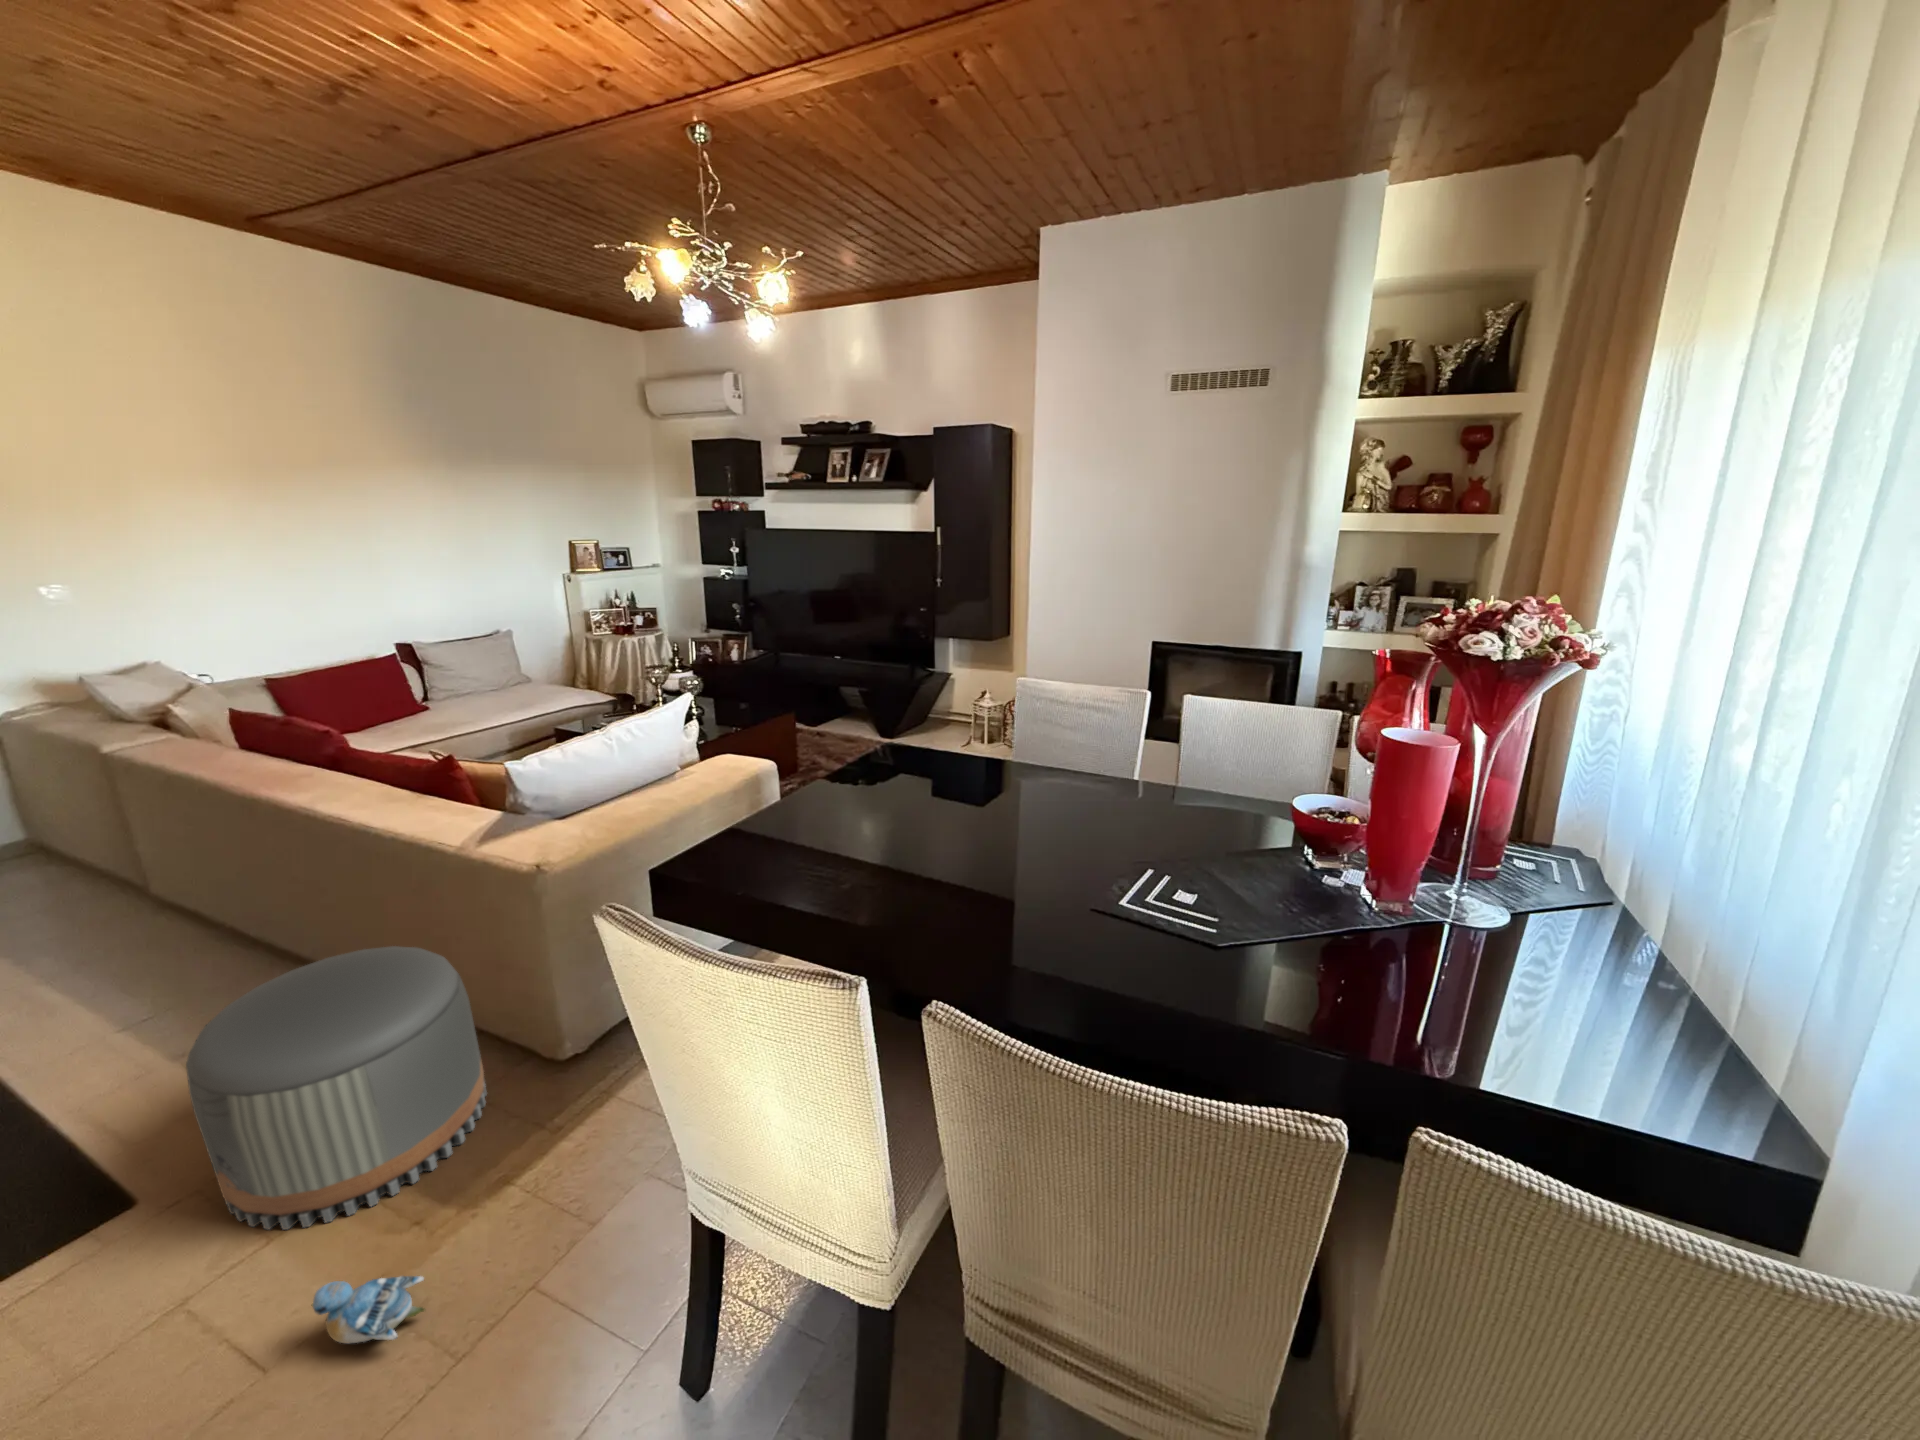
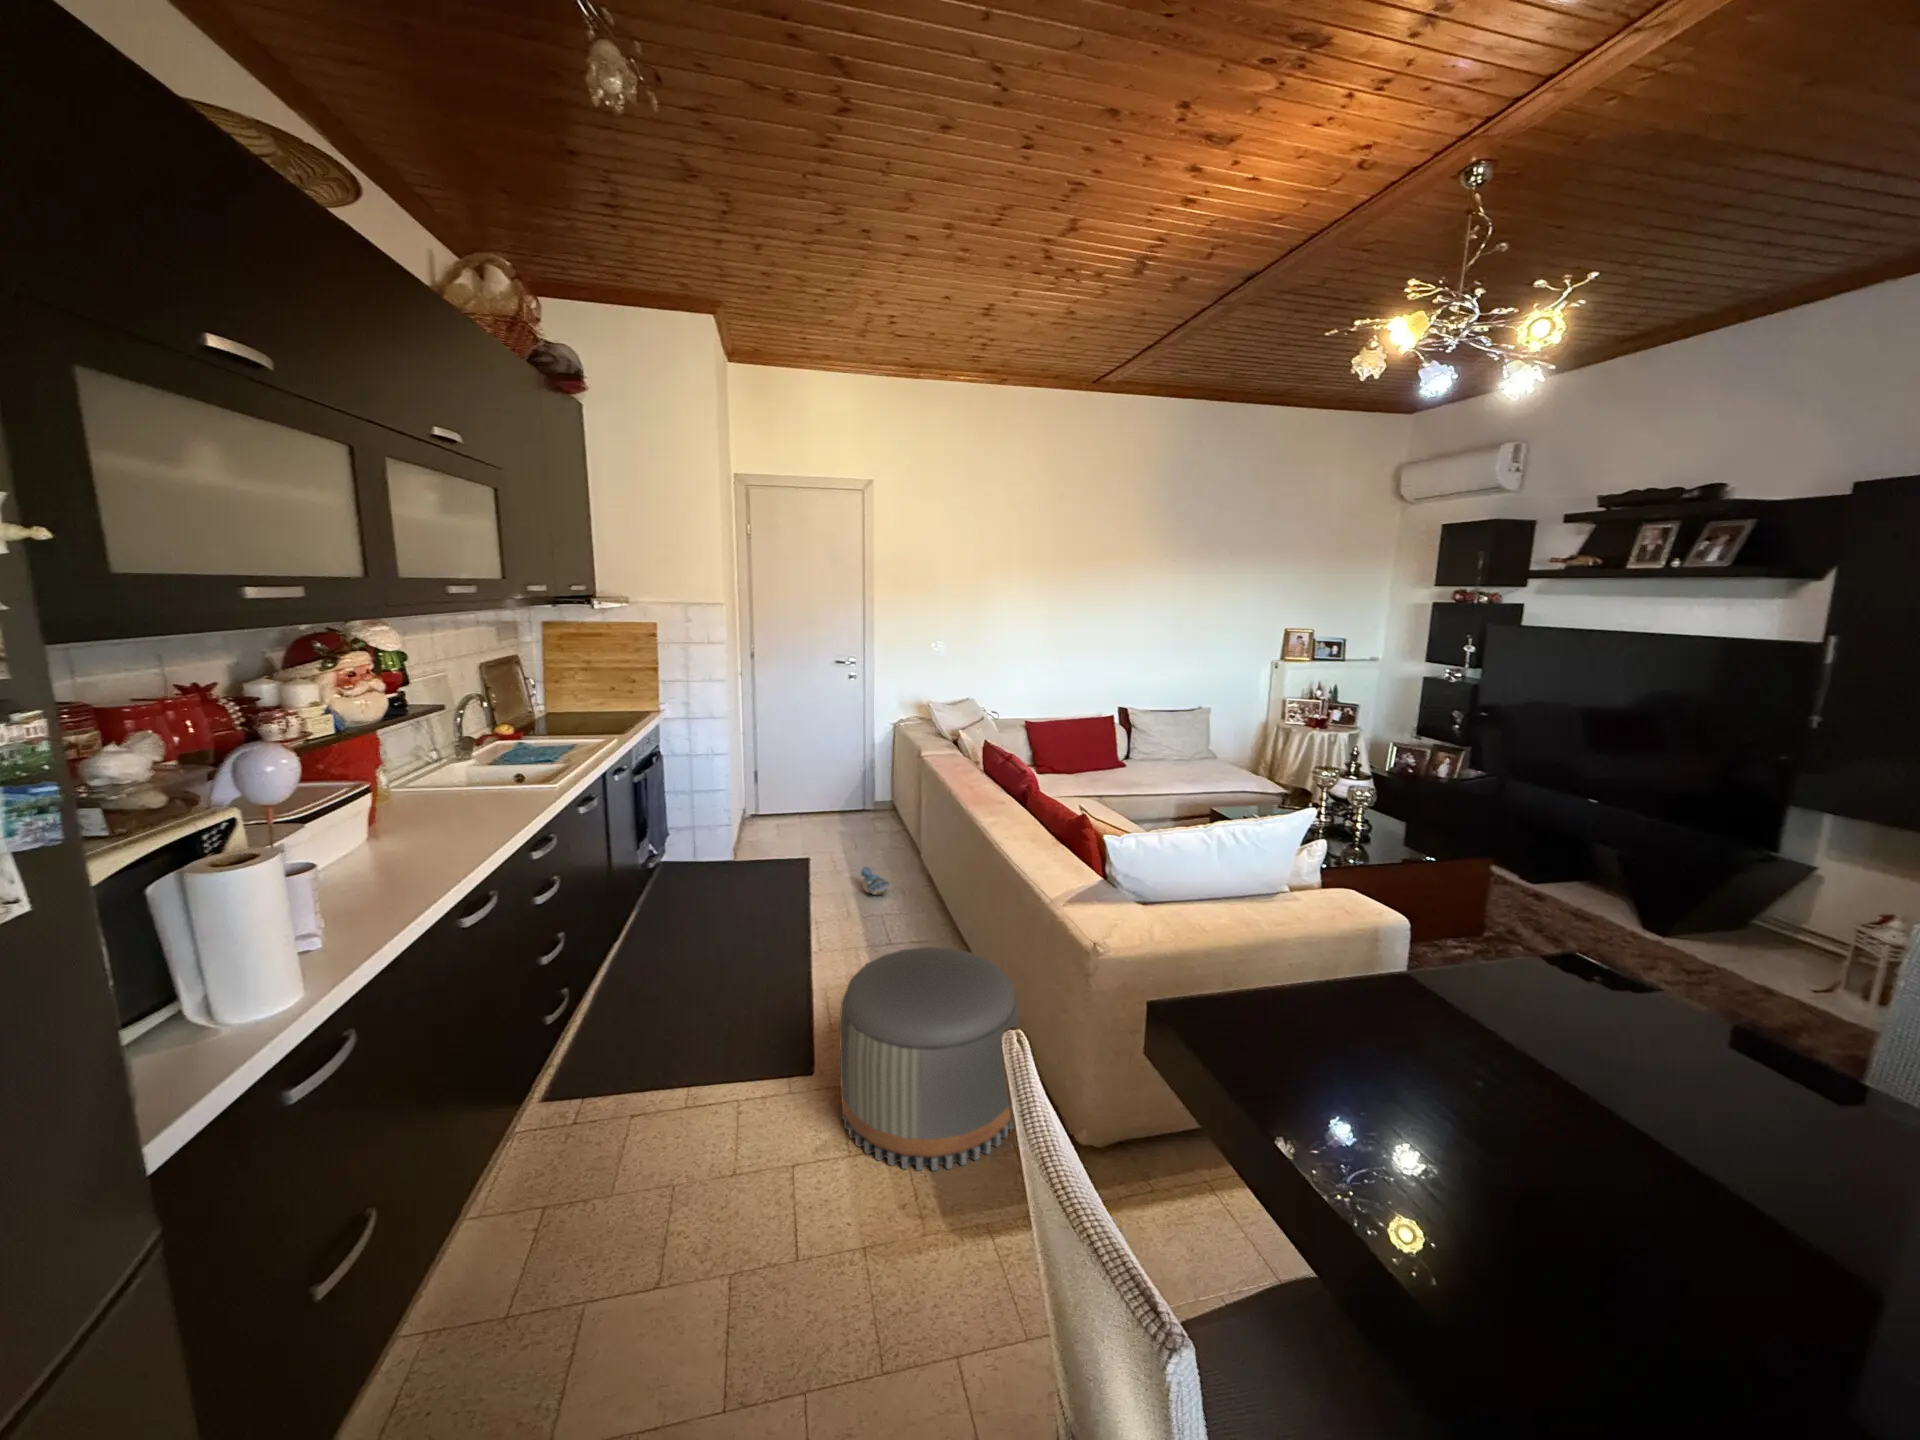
plush toy: present [312,1276,425,1343] -> present [861,867,891,895]

